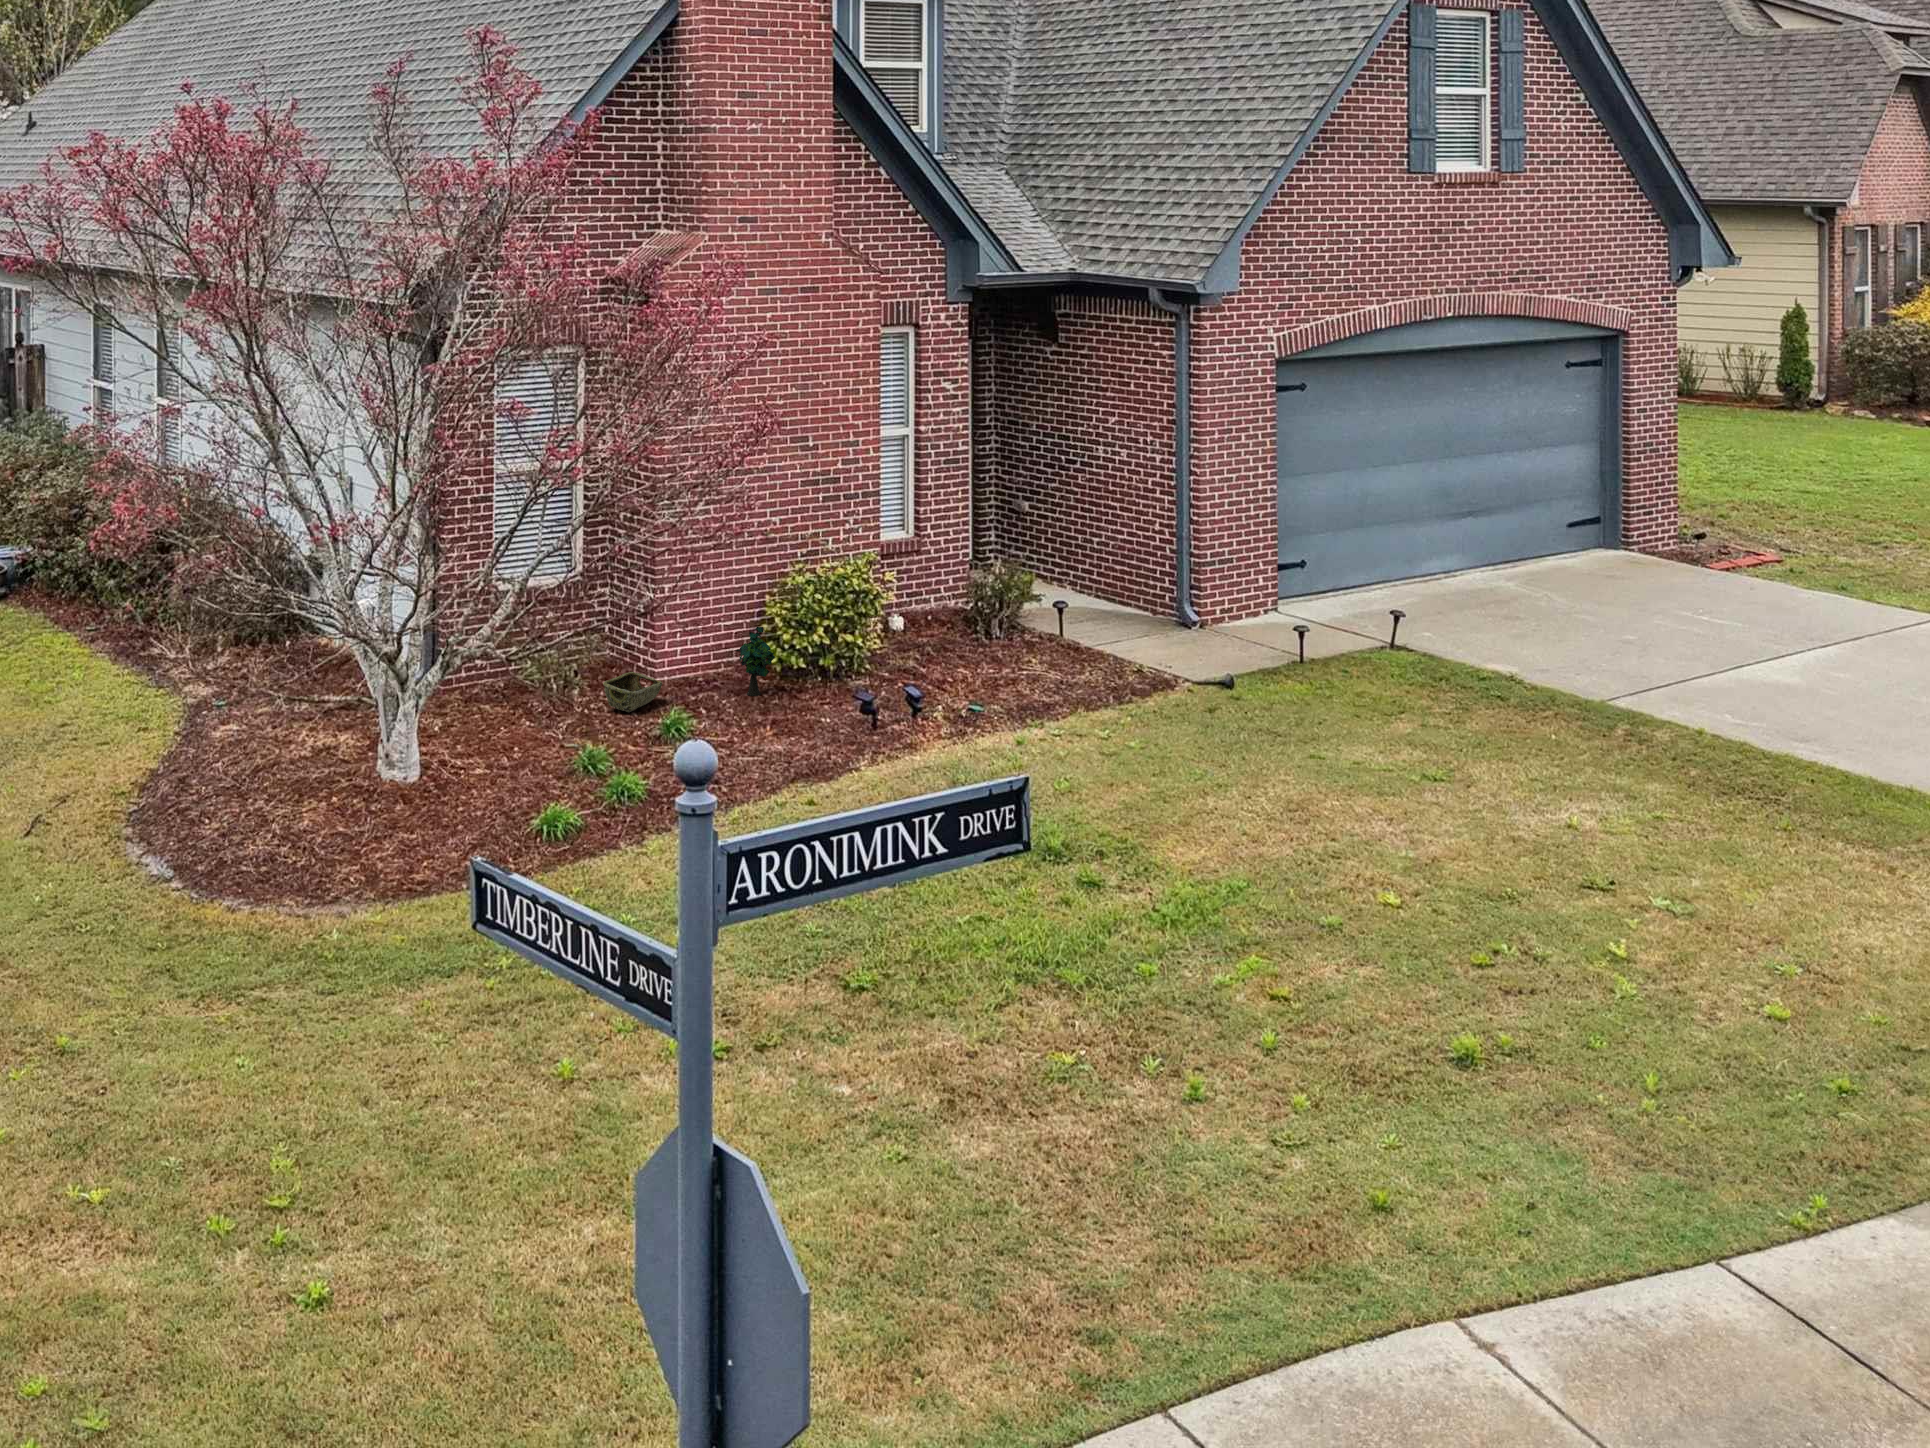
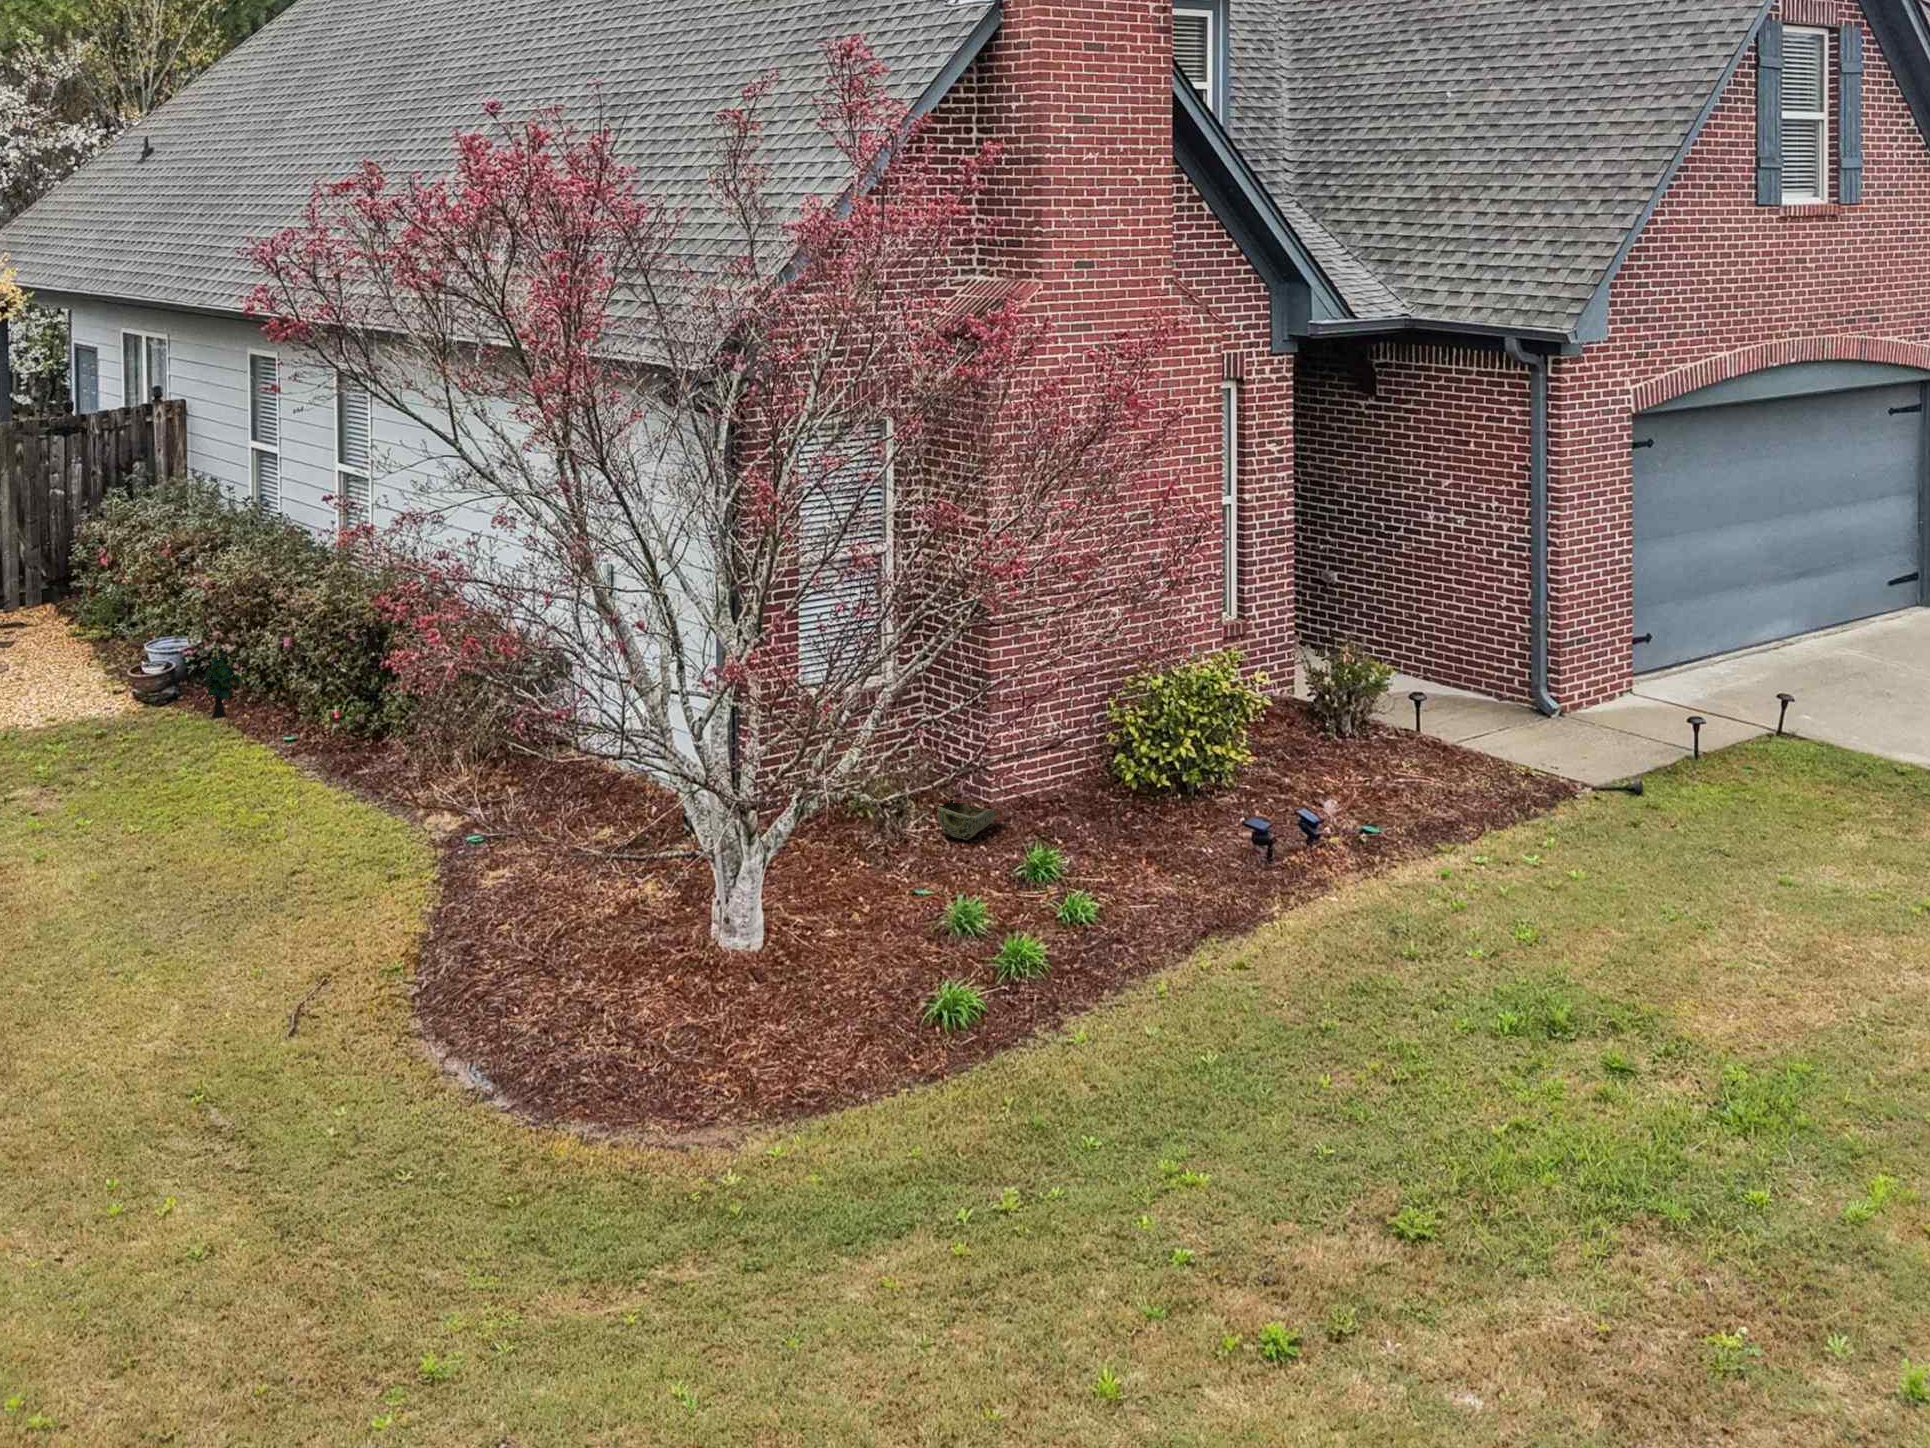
decorative plant: present [735,627,775,696] -> present [202,651,240,717]

